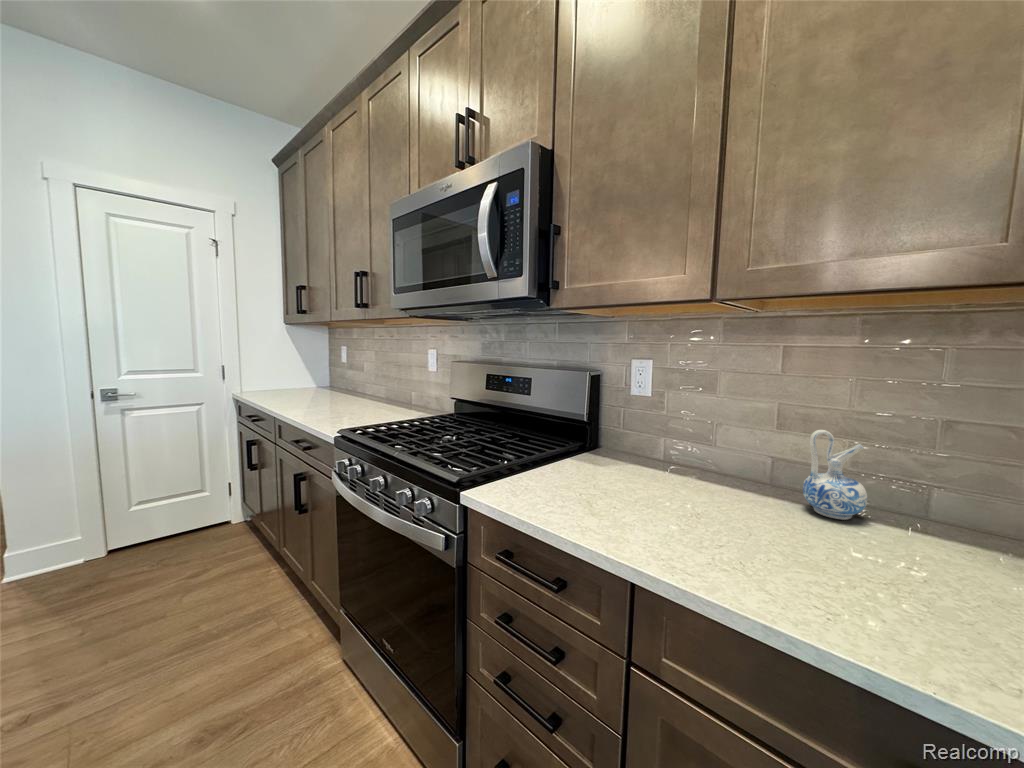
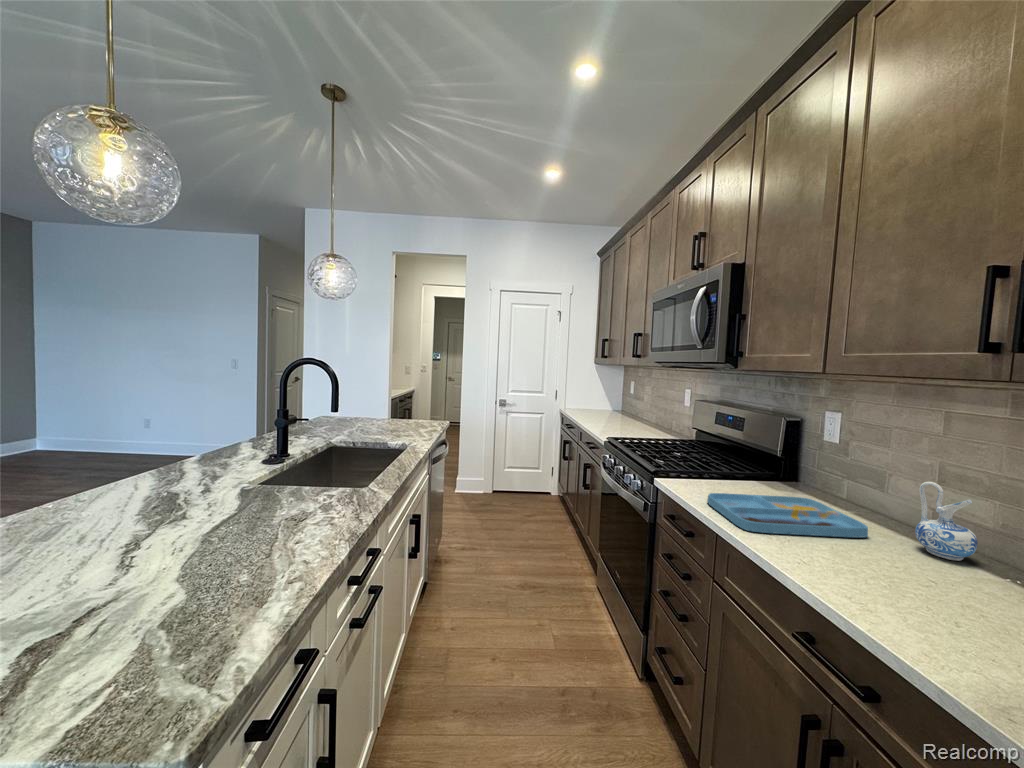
tray: none [579,474,769,568] -> present [707,493,868,538]

